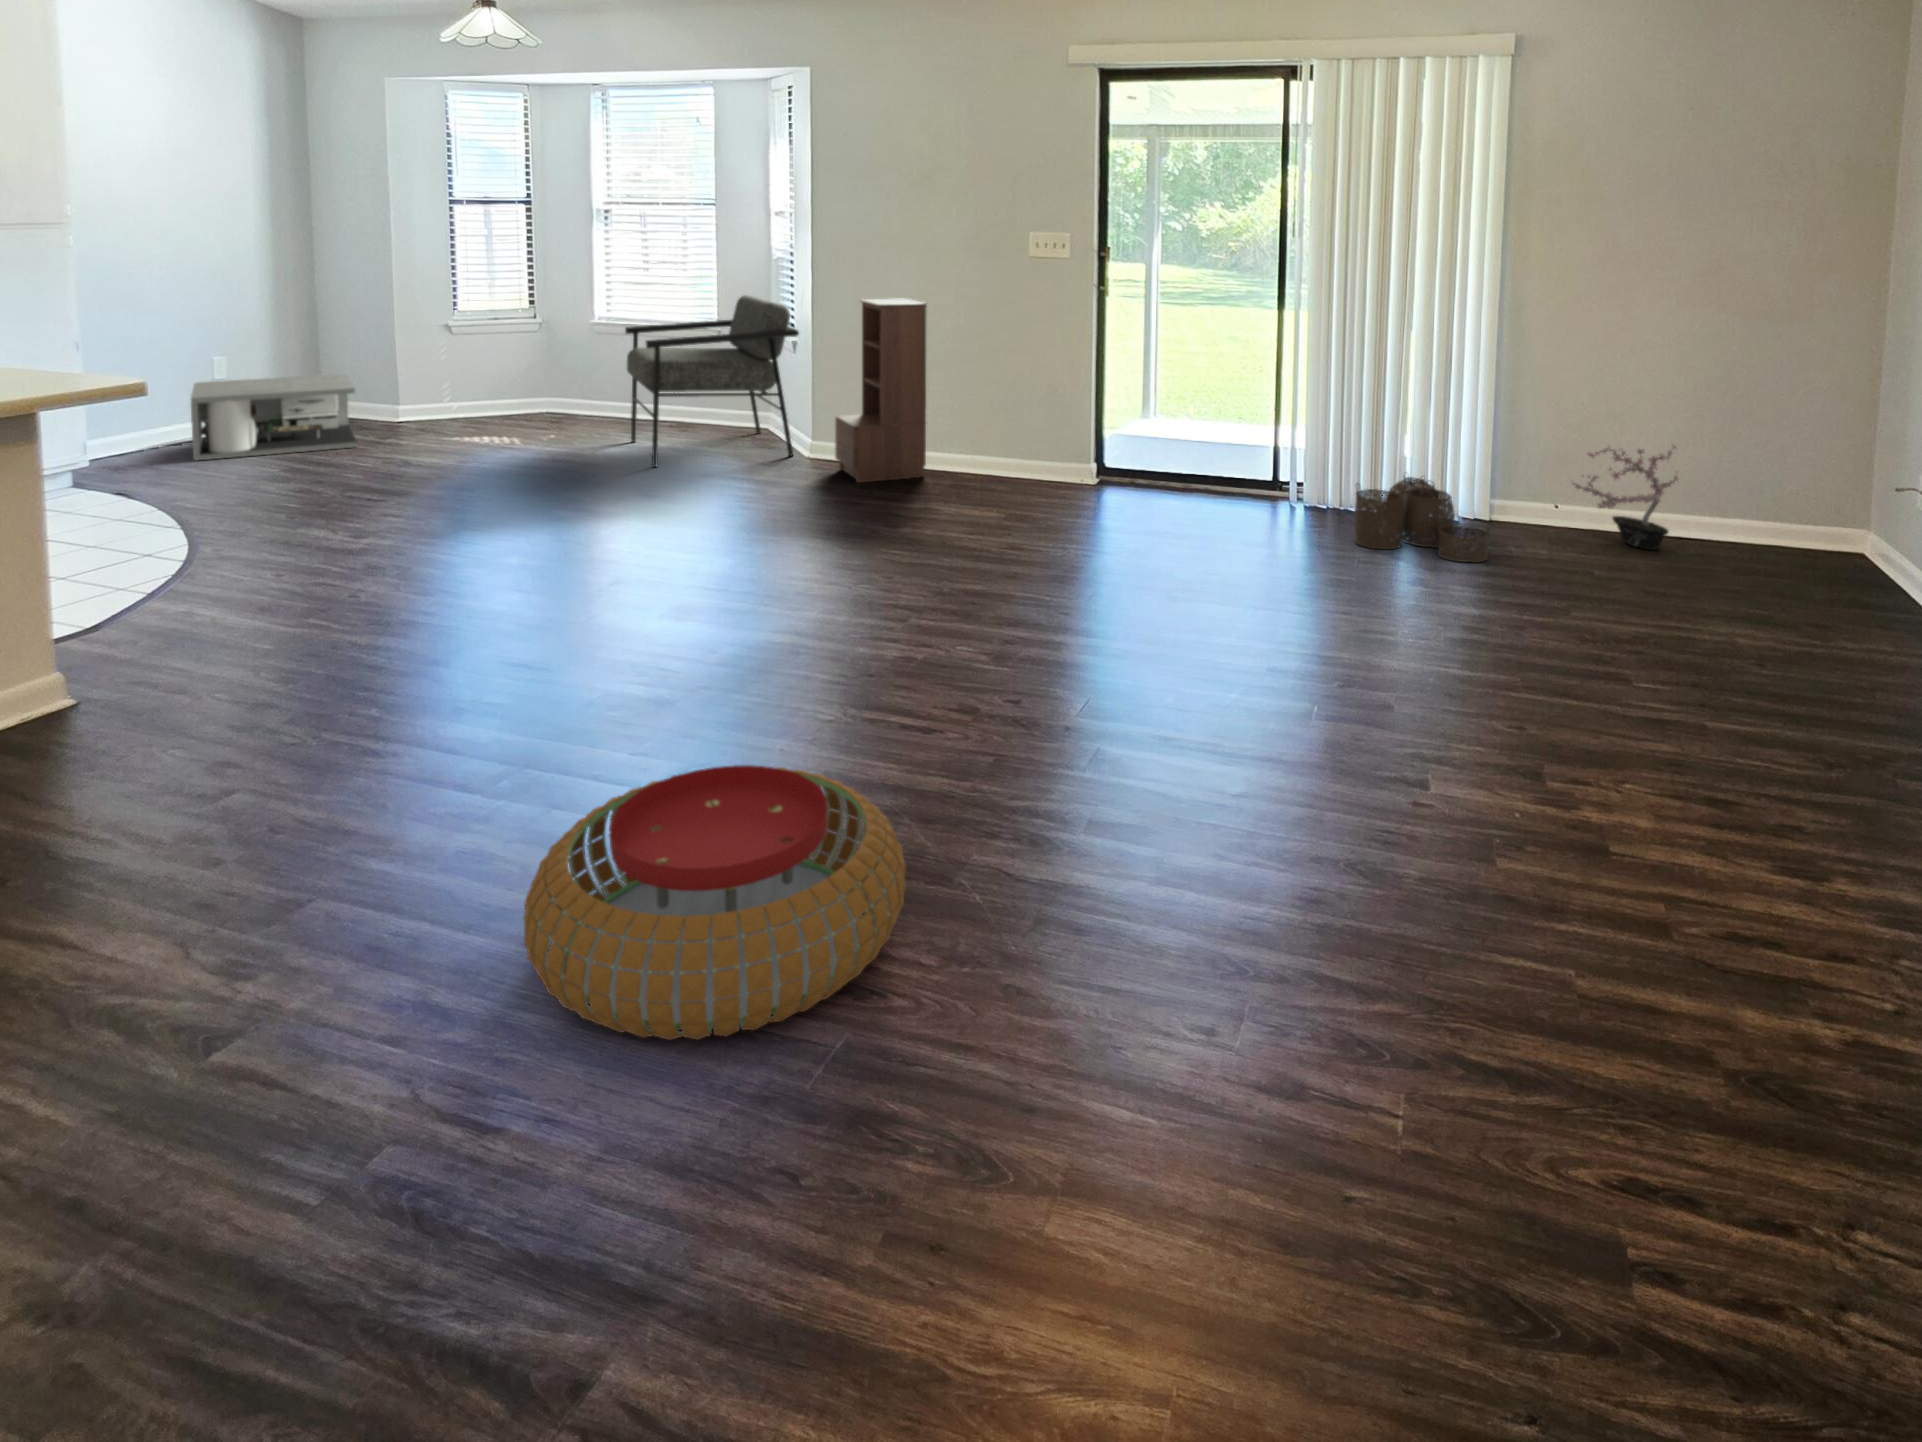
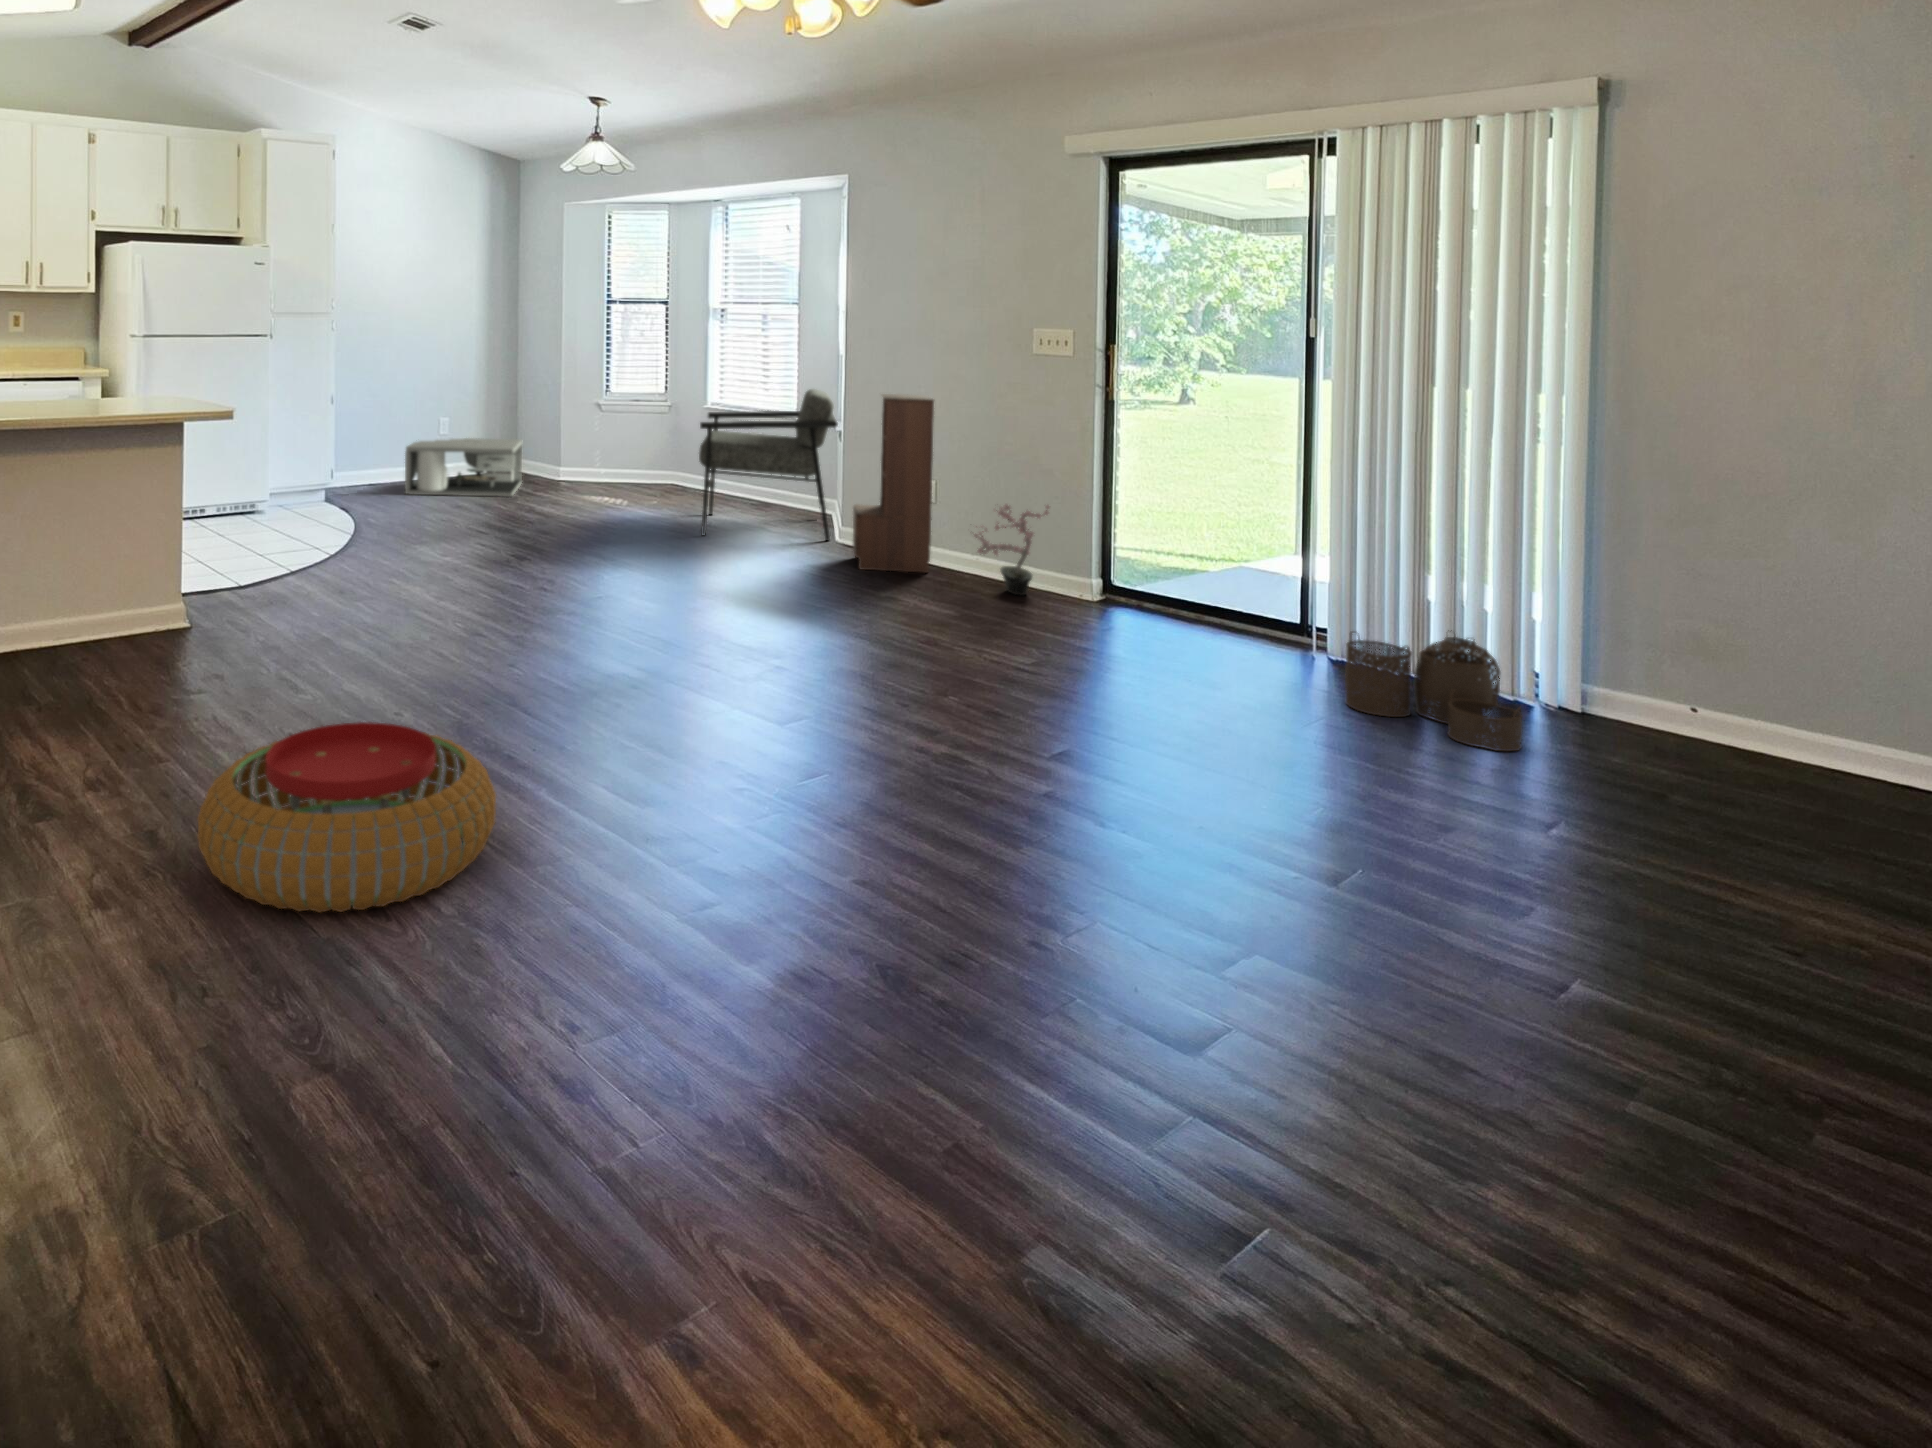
potted plant: present [1572,444,1679,550] -> present [968,504,1049,596]

